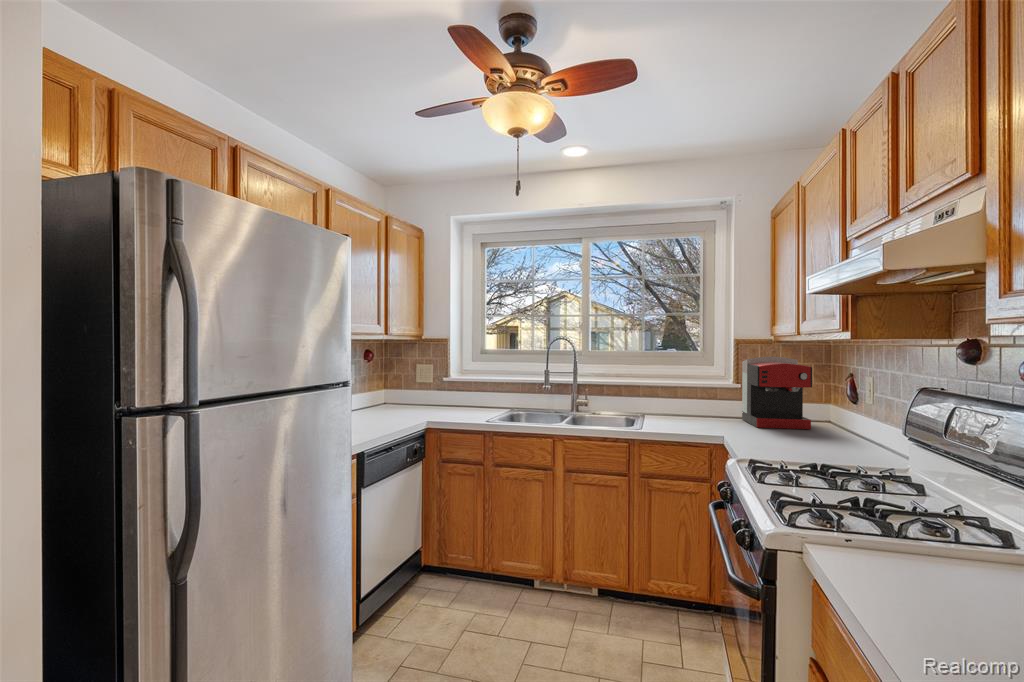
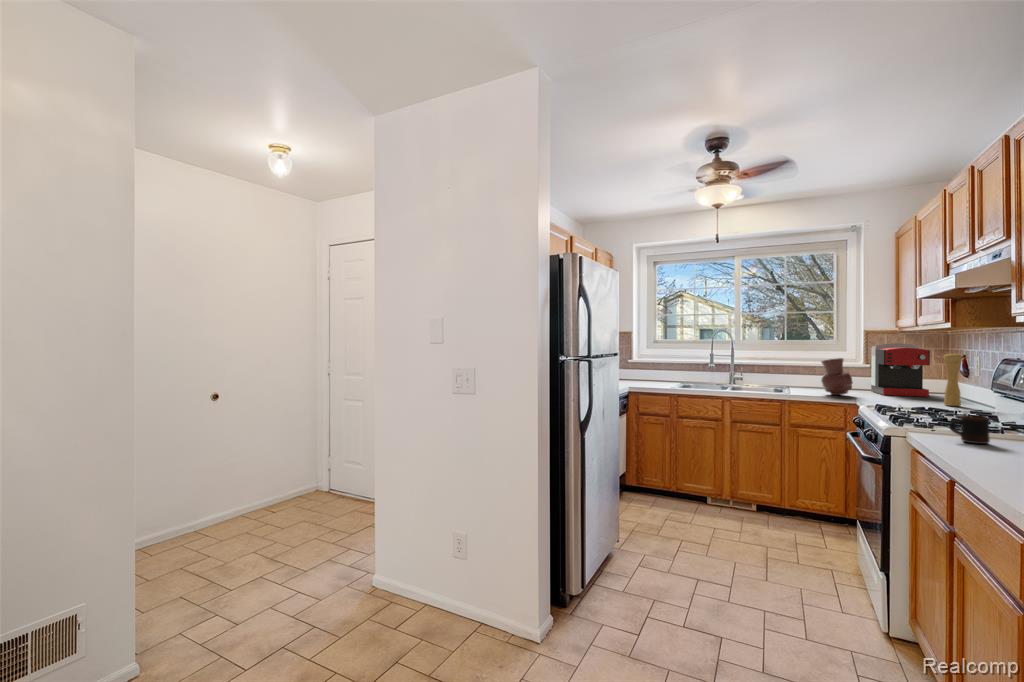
pepper mill: none [835,374,859,451] -> present [944,353,962,406]
vase: none [680,378,720,431] -> present [821,358,853,395]
mug: none [886,518,963,585] -> present [949,415,990,444]

